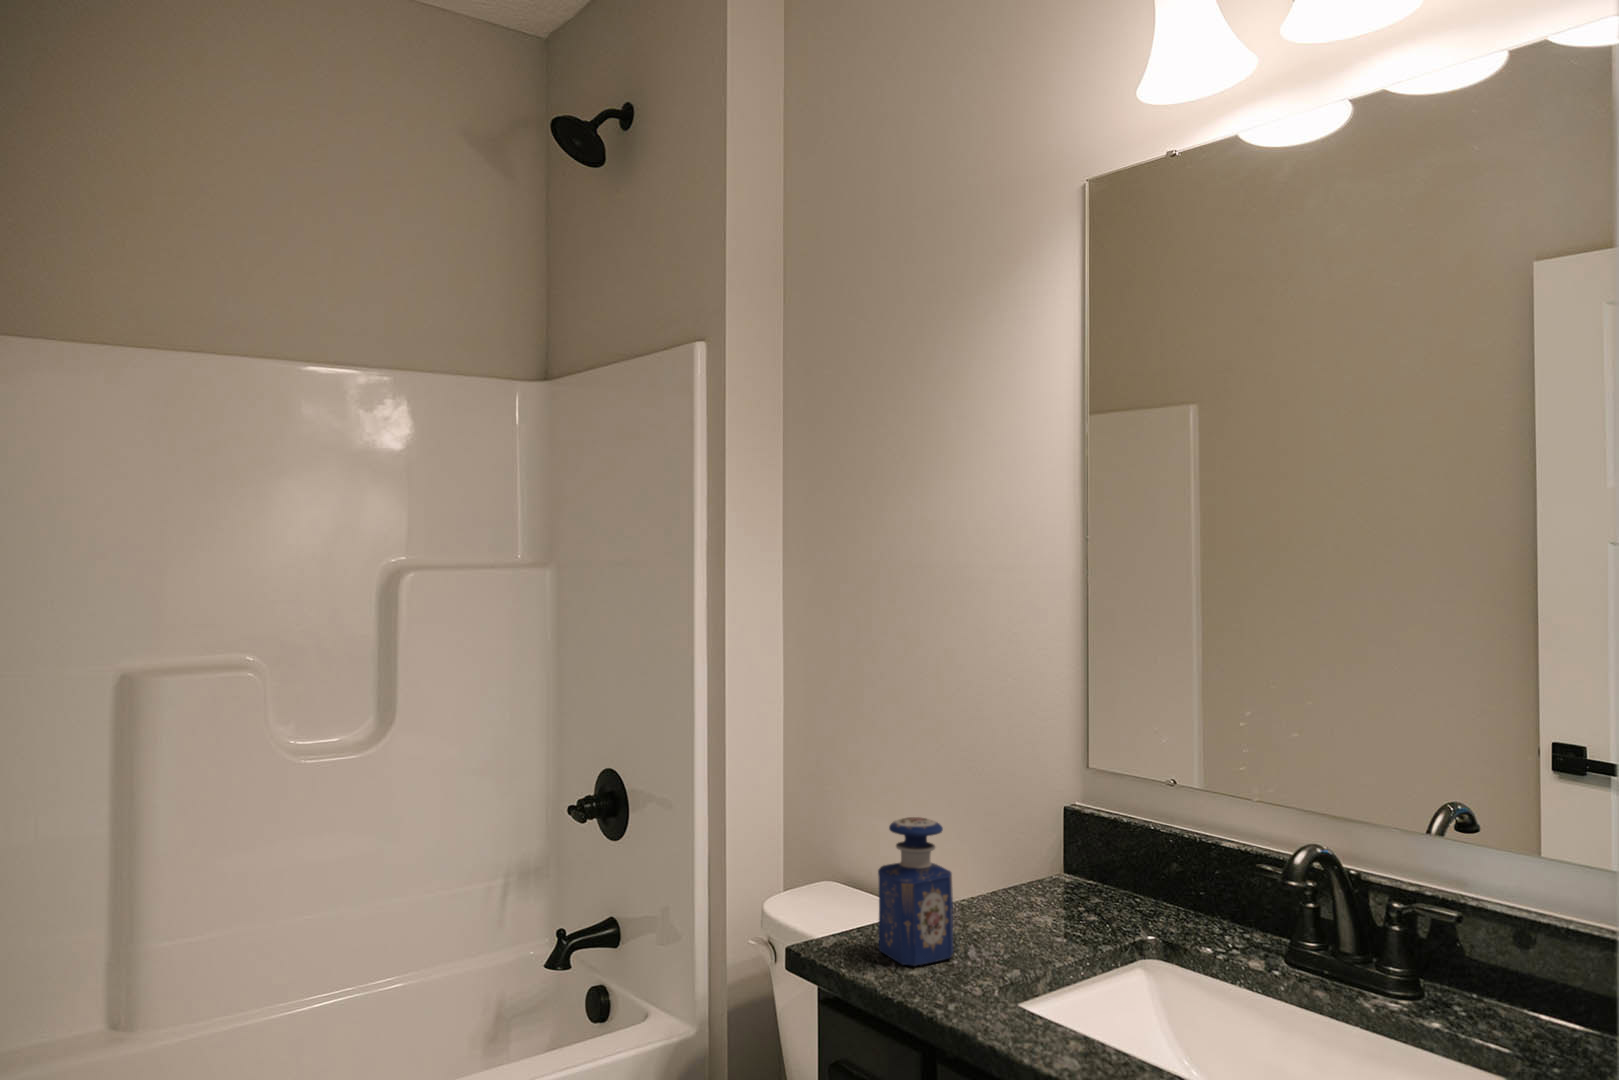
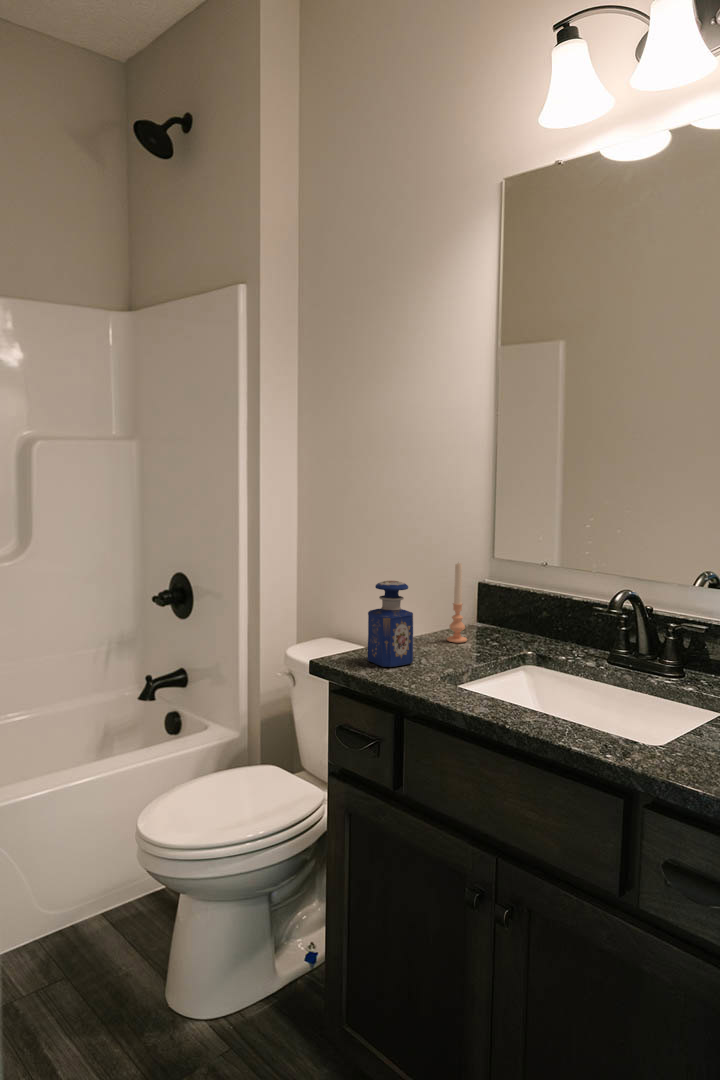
candle: none [1014,776,1047,911] -> present [447,563,467,643]

